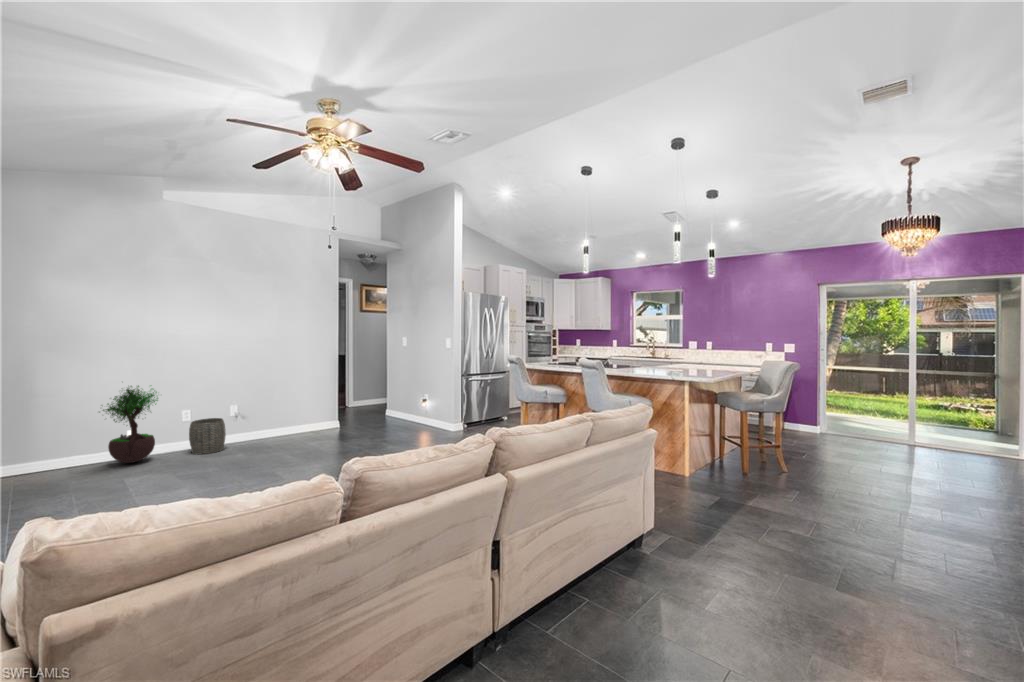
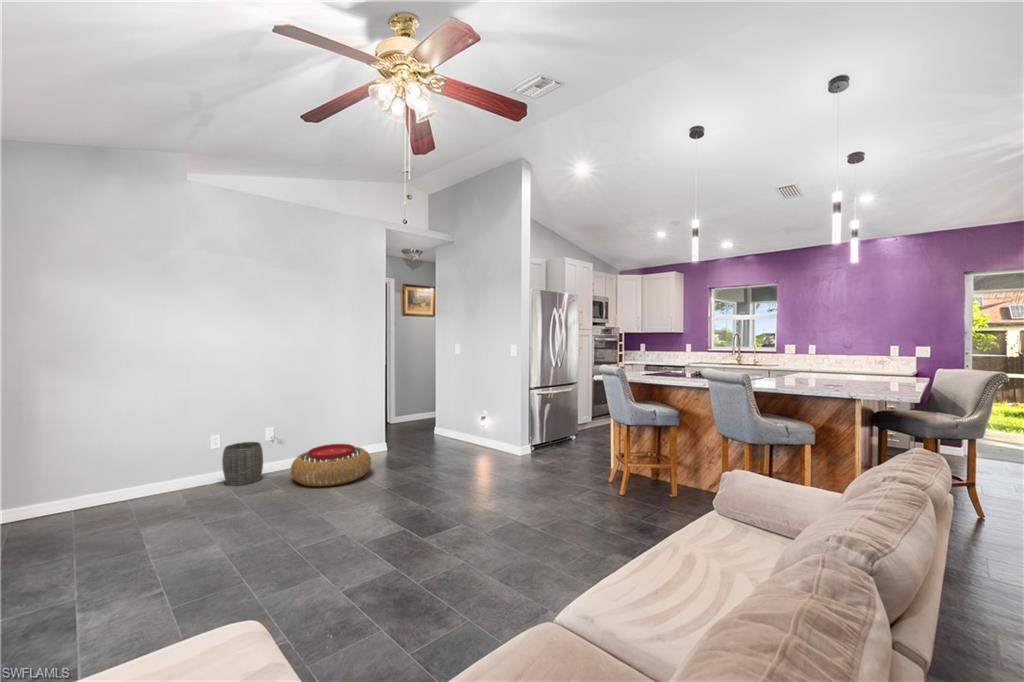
potted tree: present [103,386,158,463] -> none [119,402,191,498]
pouf: none [249,420,321,455] -> present [291,444,371,487]

